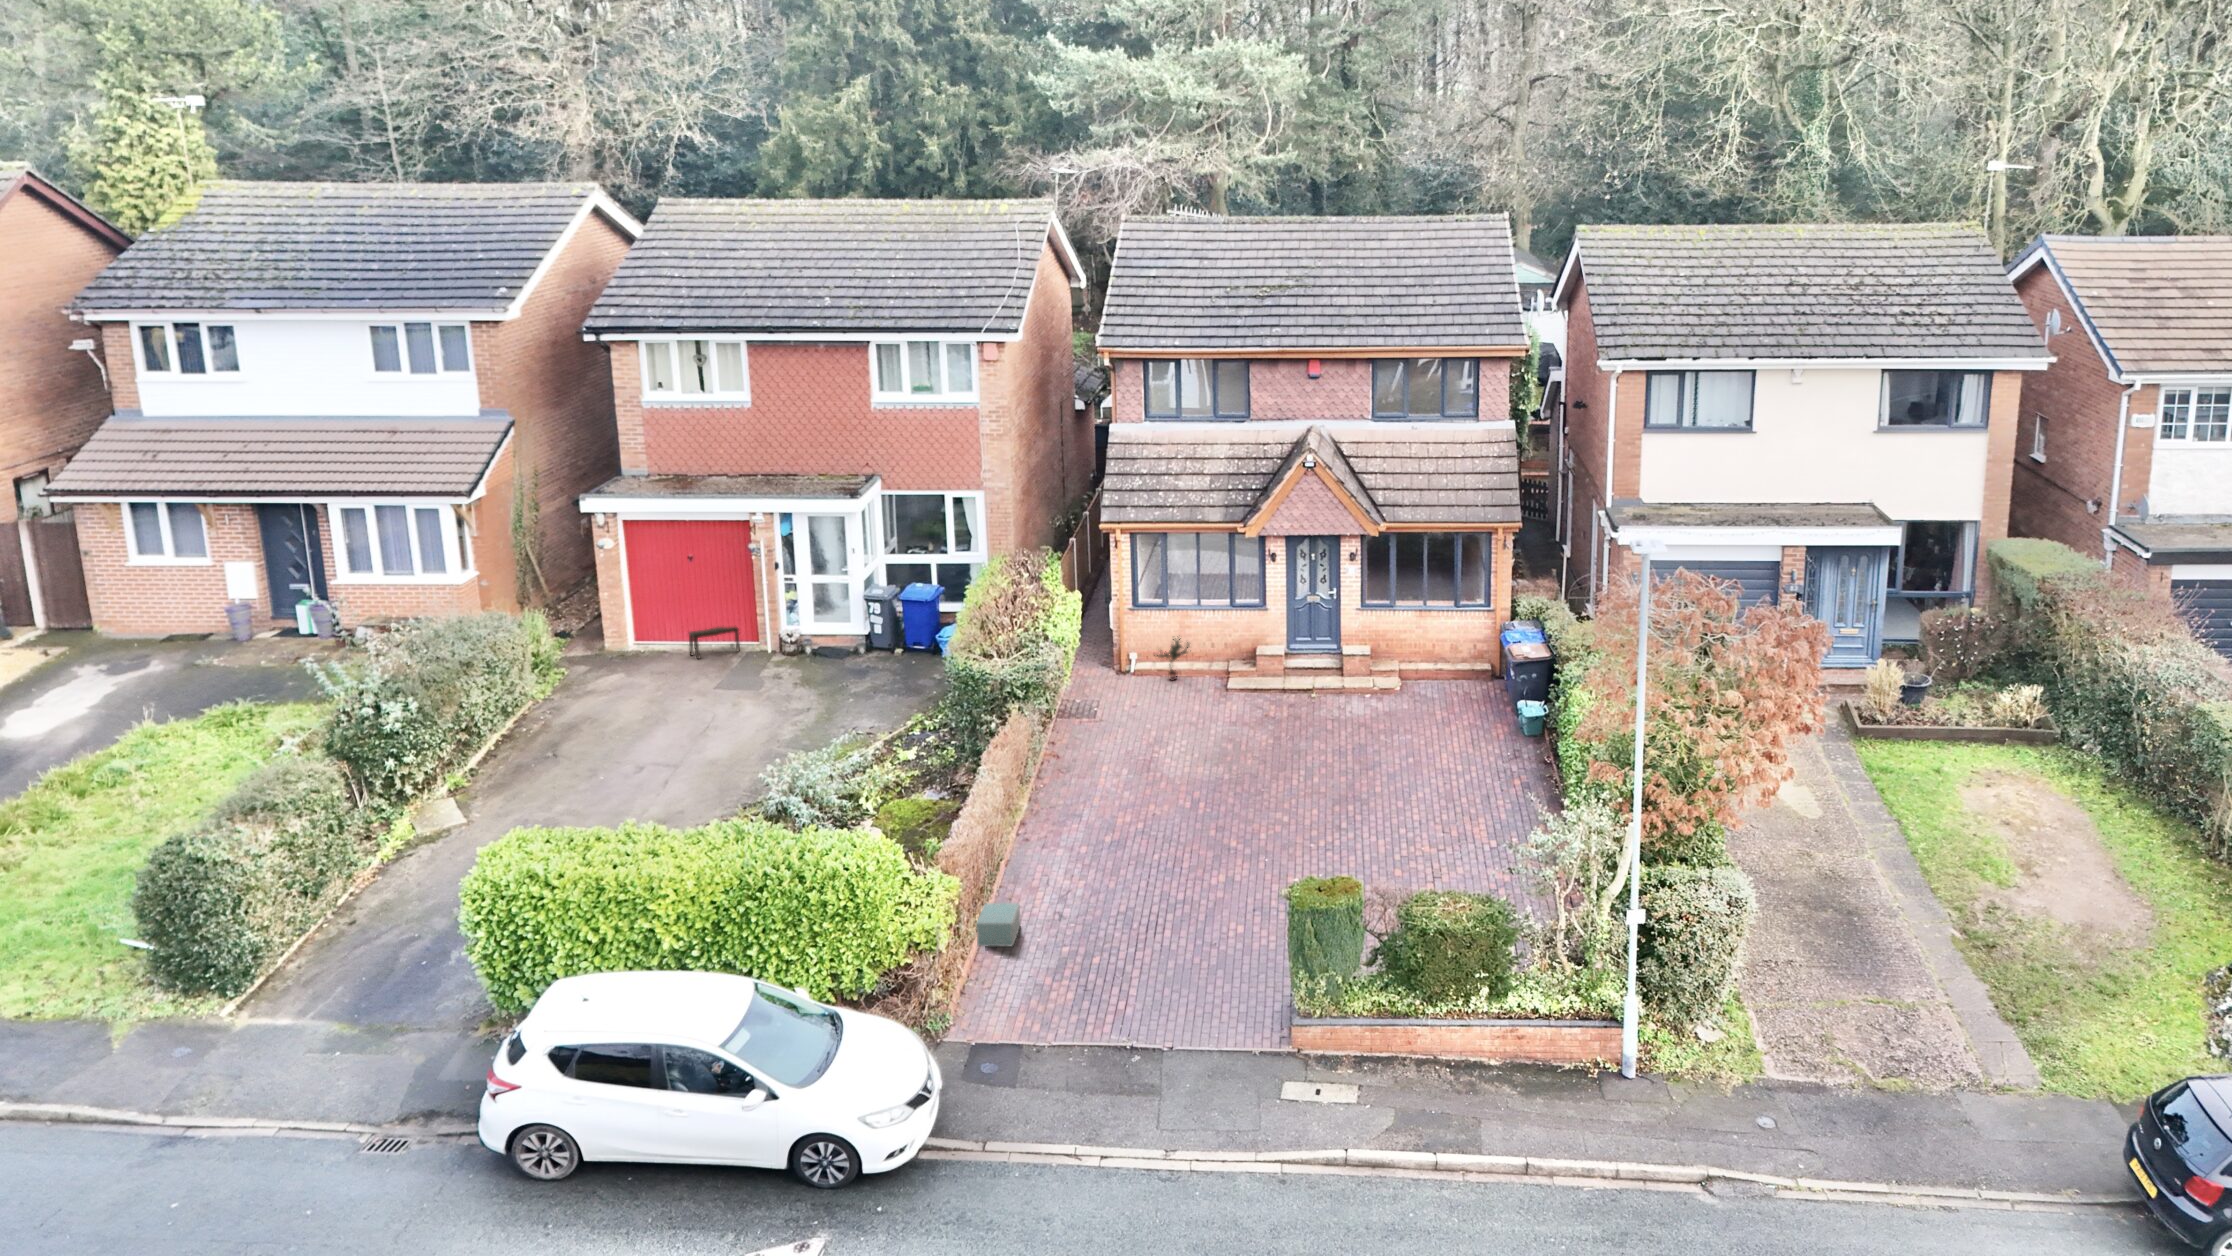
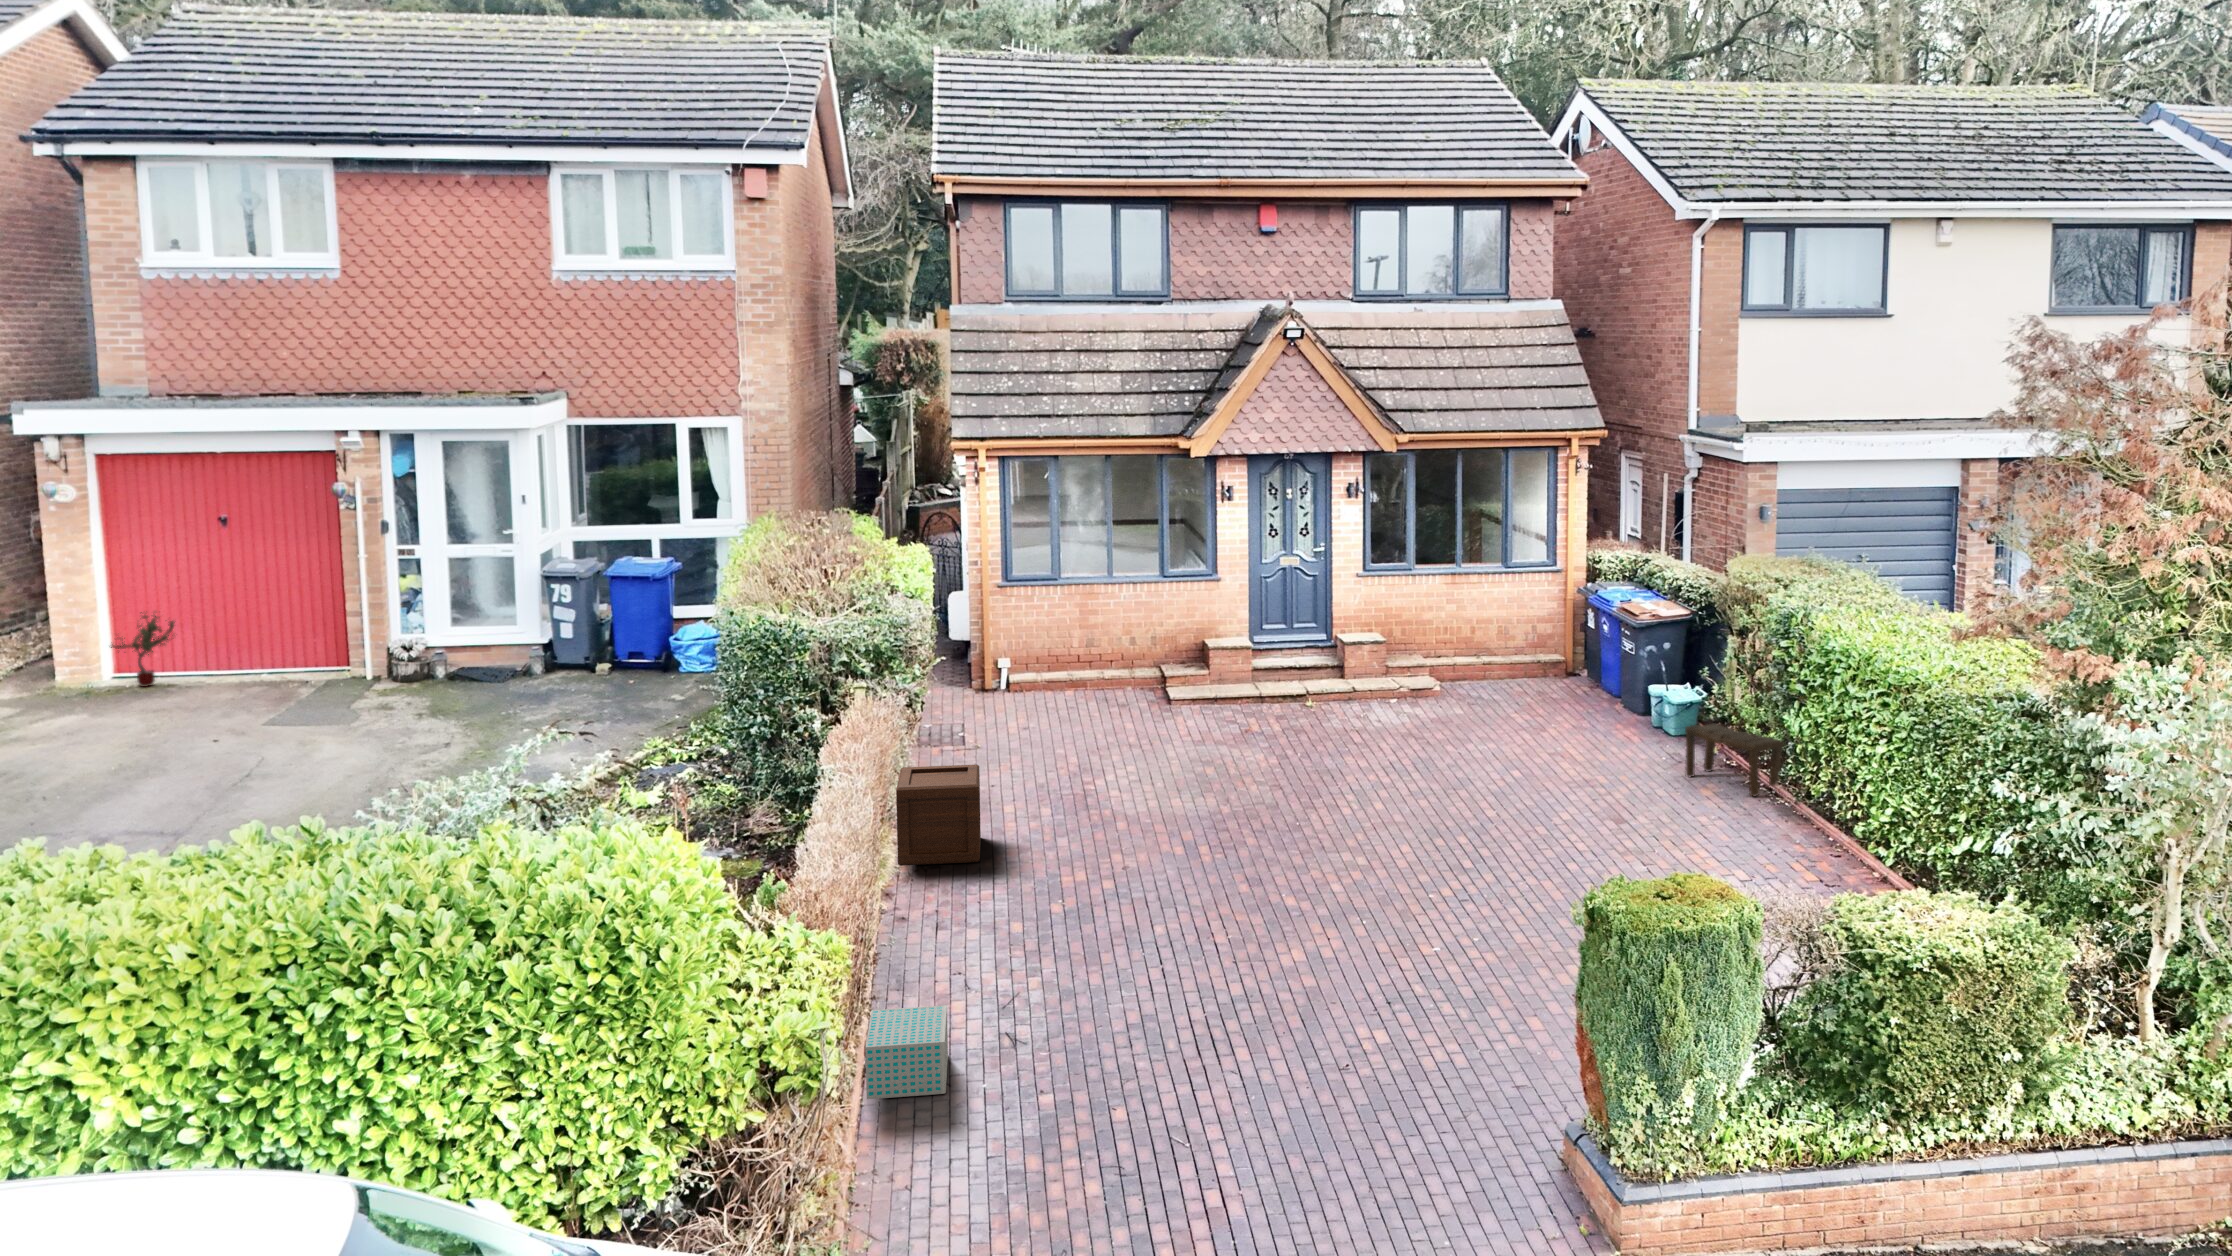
bench: present [689,627,740,659] -> present [1685,724,1784,796]
potted tree: present [1154,636,1189,680] -> present [111,612,175,687]
wooden crate: none [1028,755,1079,811] -> present [896,765,981,866]

